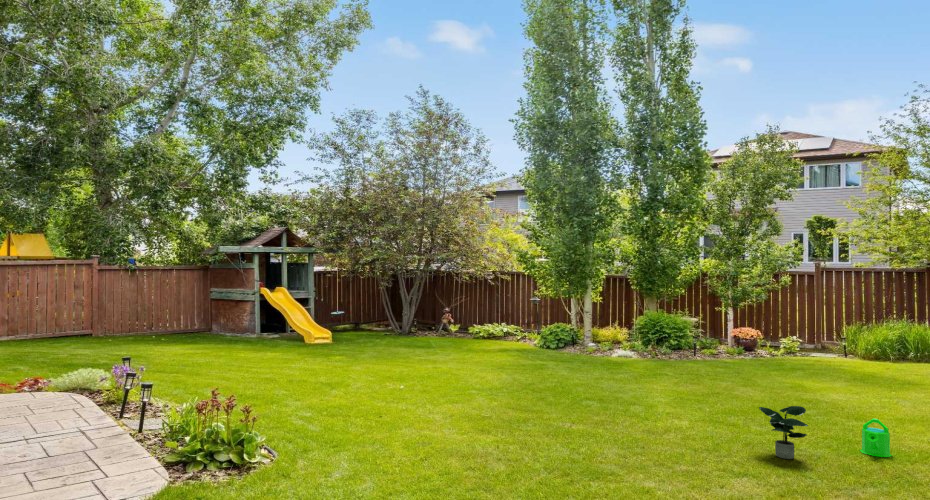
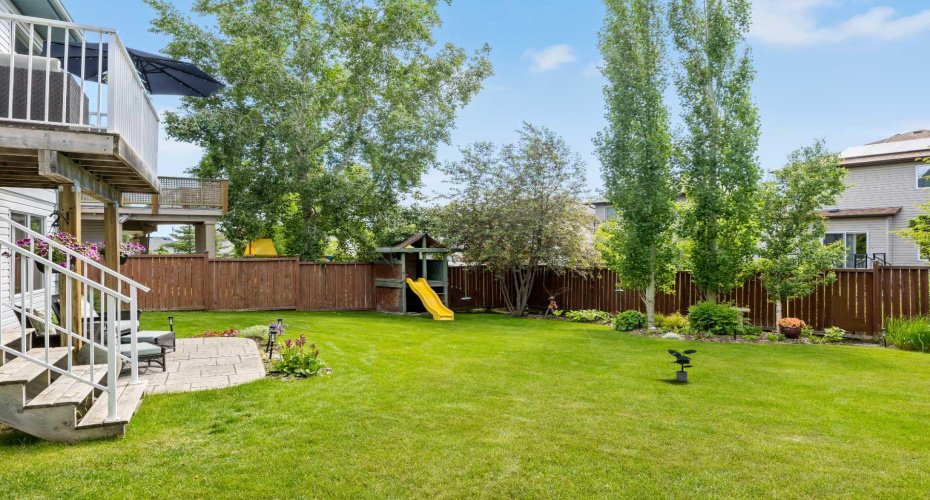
lounge chair: none [786,300,851,356] -> present [831,295,879,344]
watering can: present [860,418,892,457] -> none [739,361,761,386]

